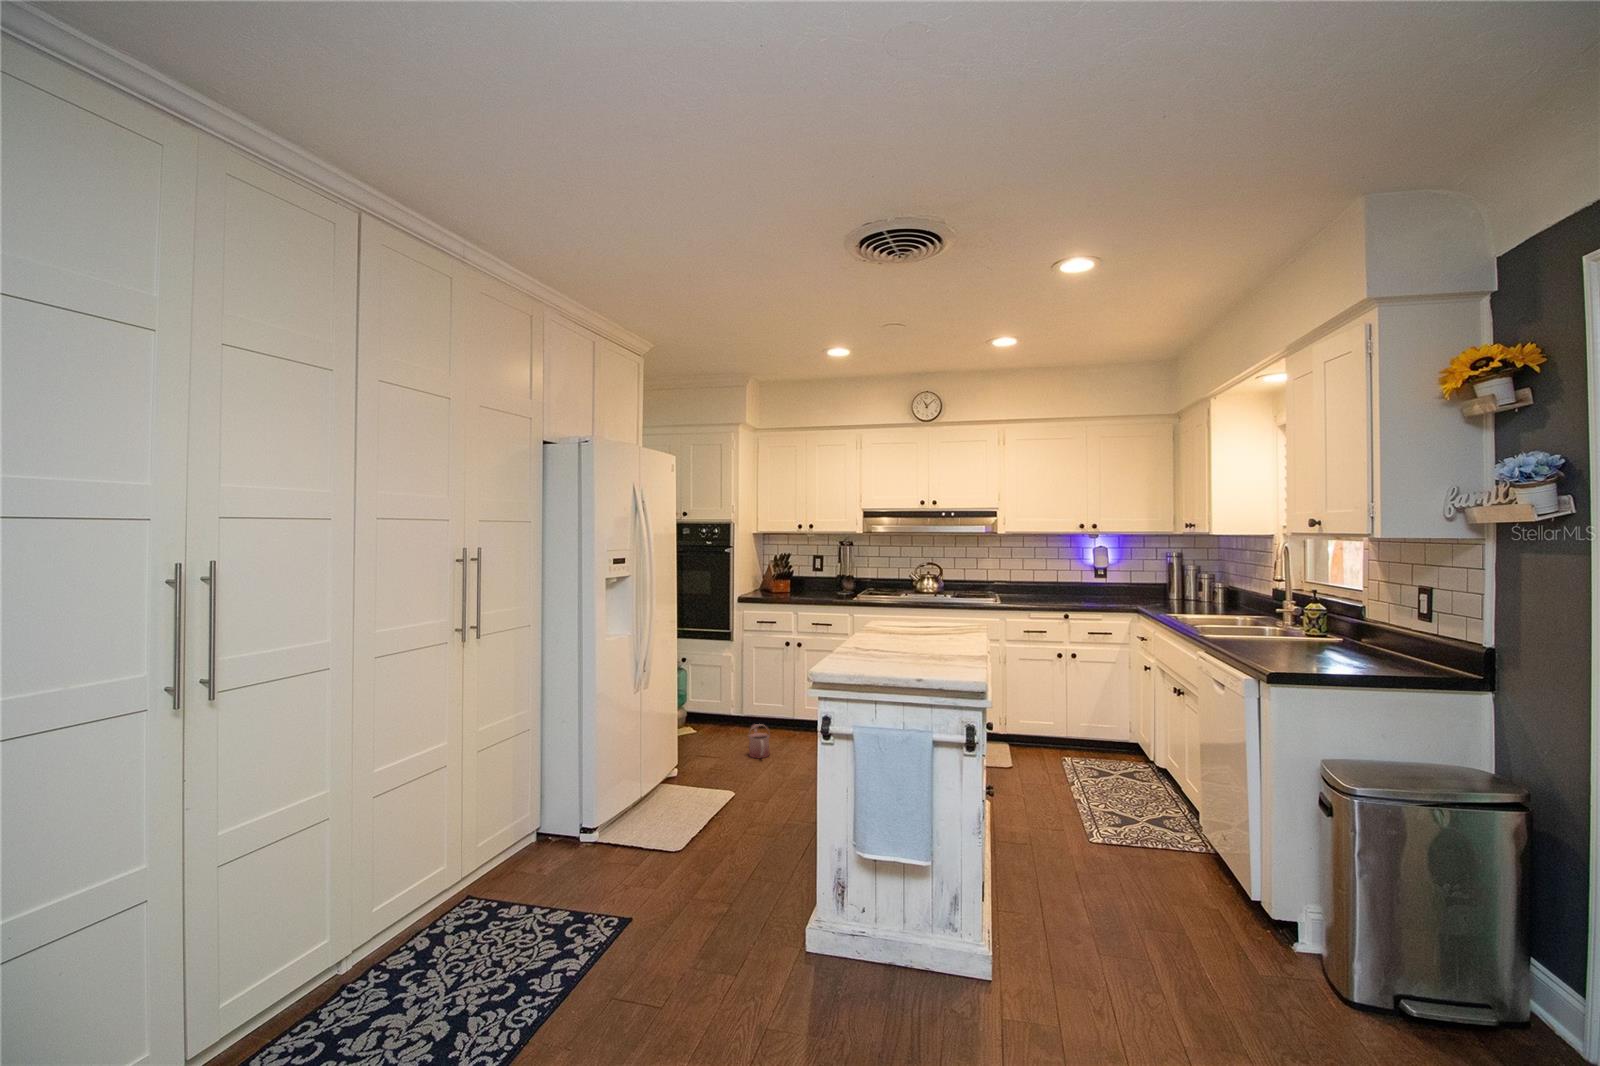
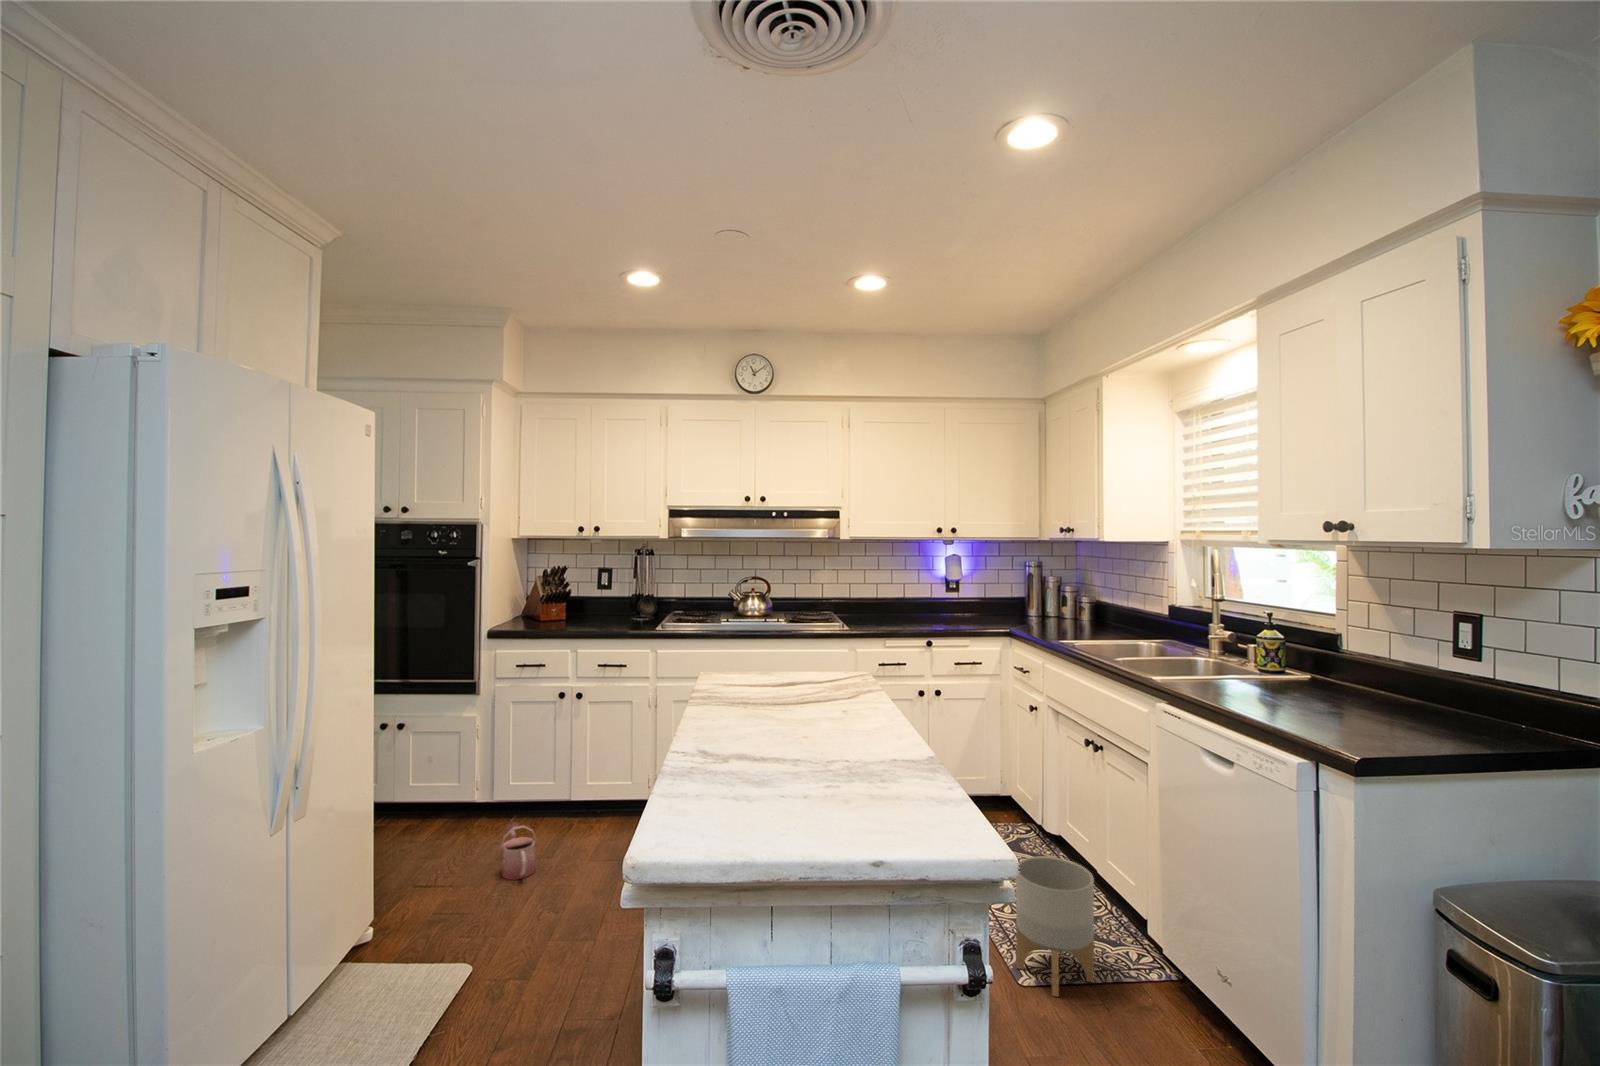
planter: none [1099,767,1160,863] -> present [1016,856,1094,997]

